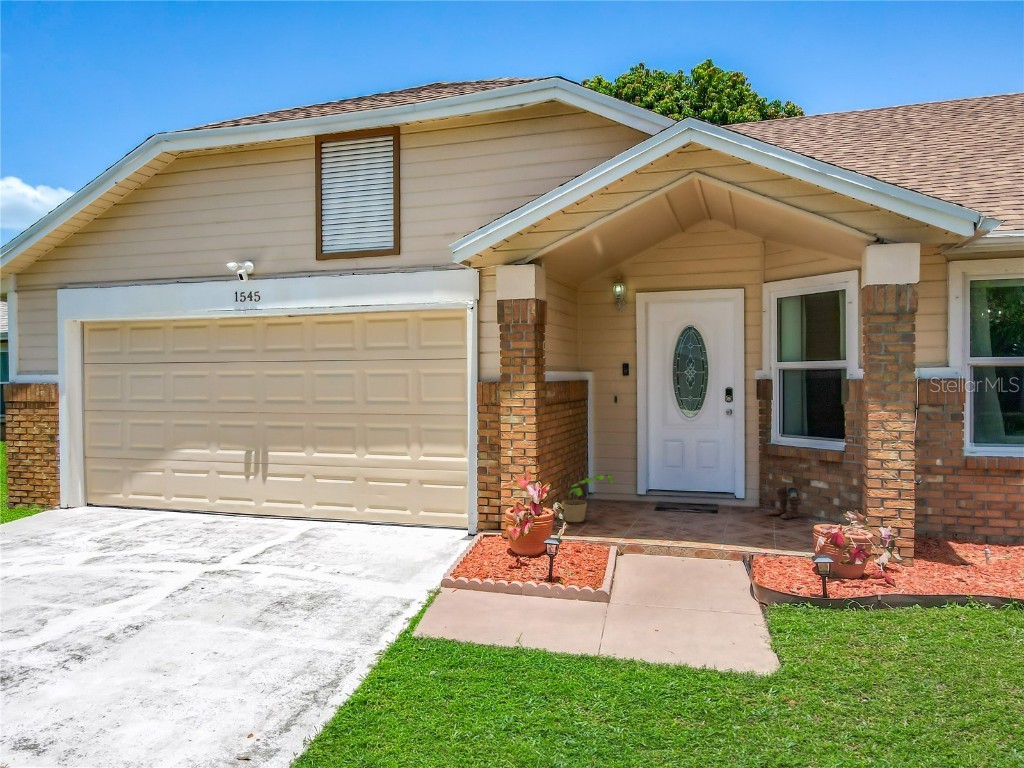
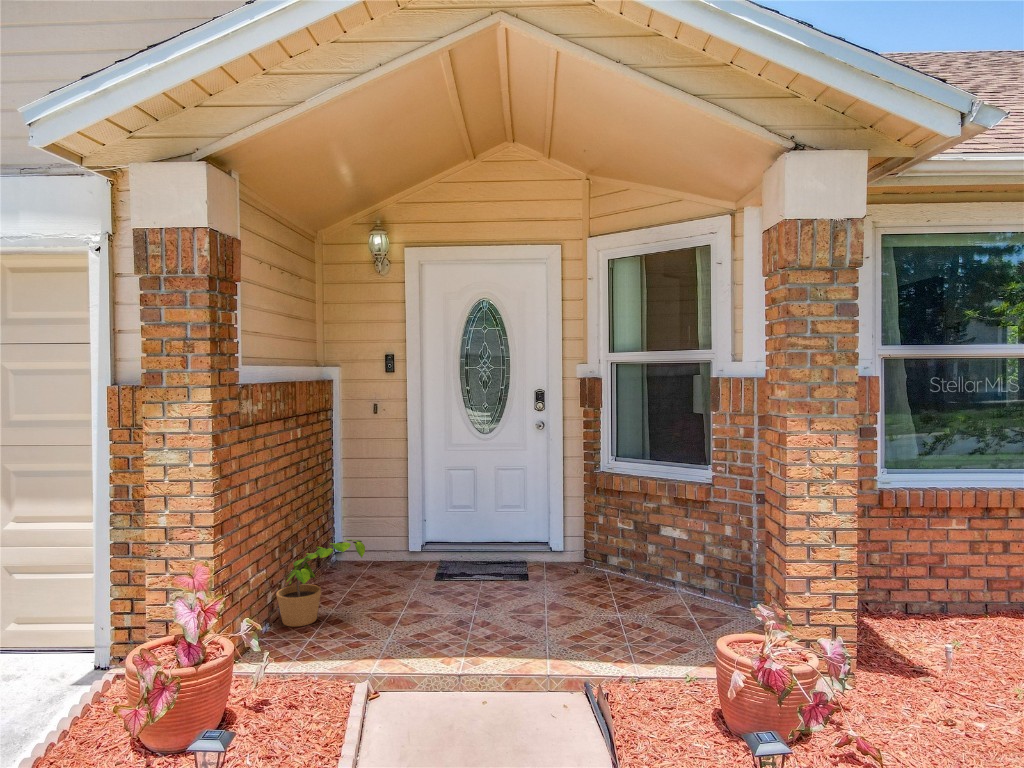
boots: present [769,487,800,519] -> none [602,536,645,586]

